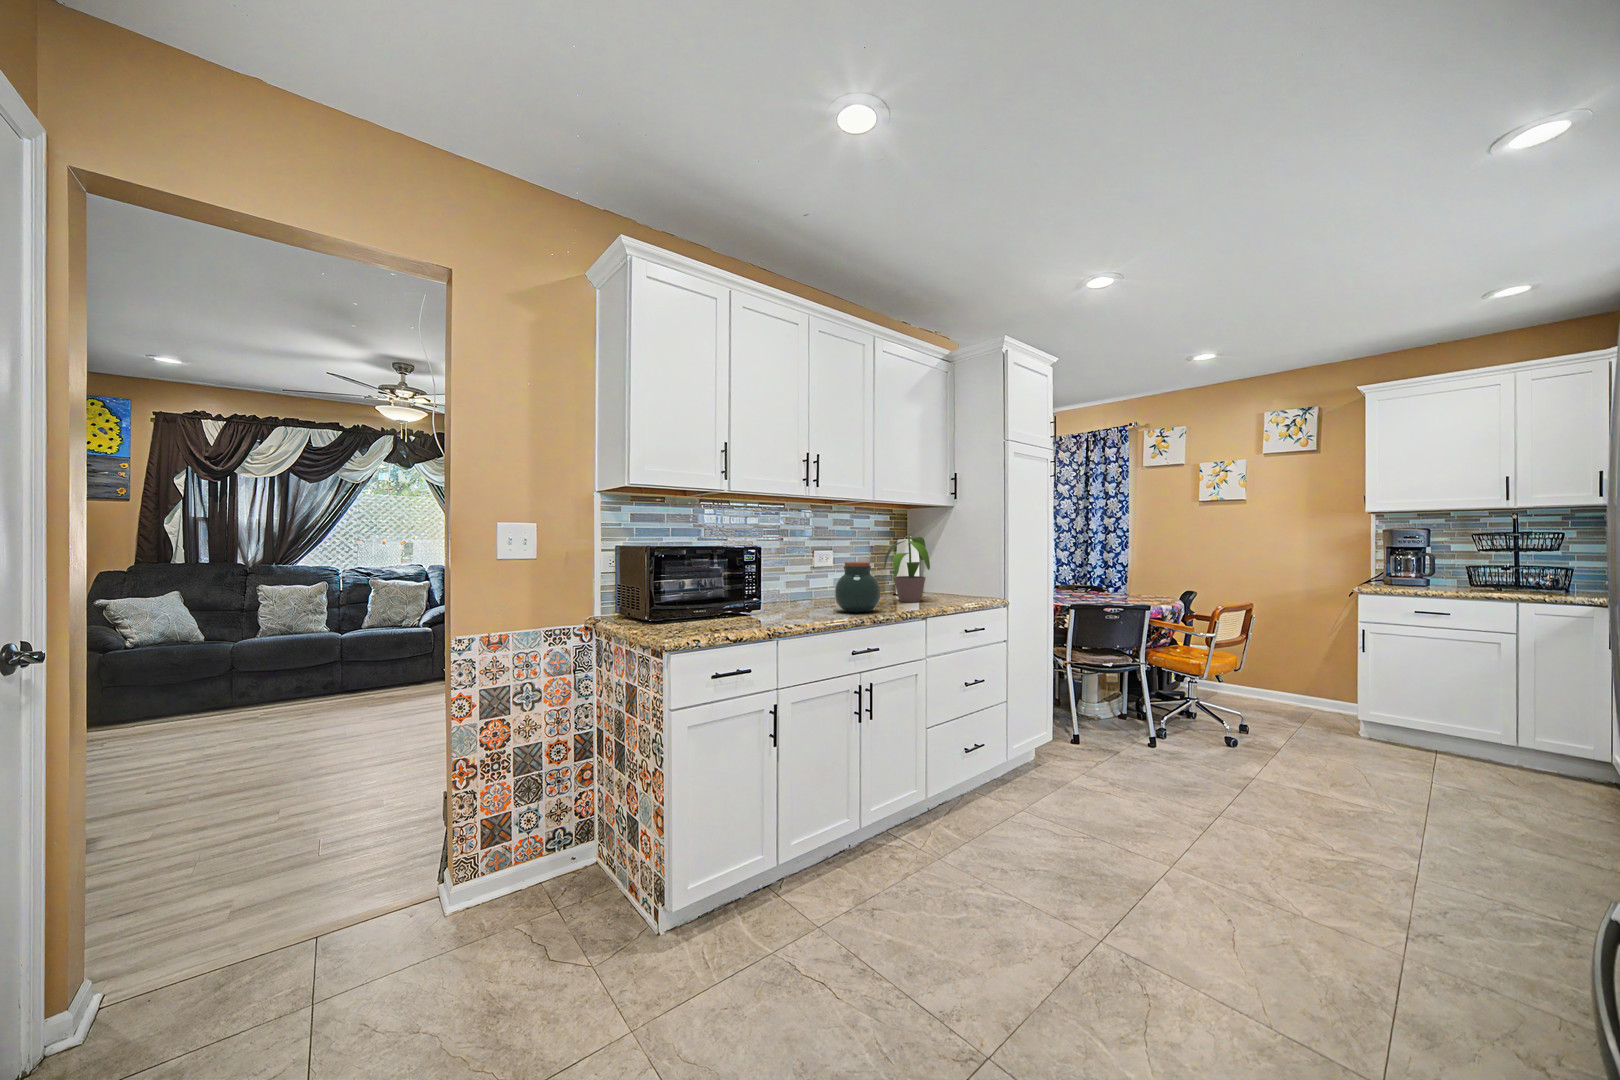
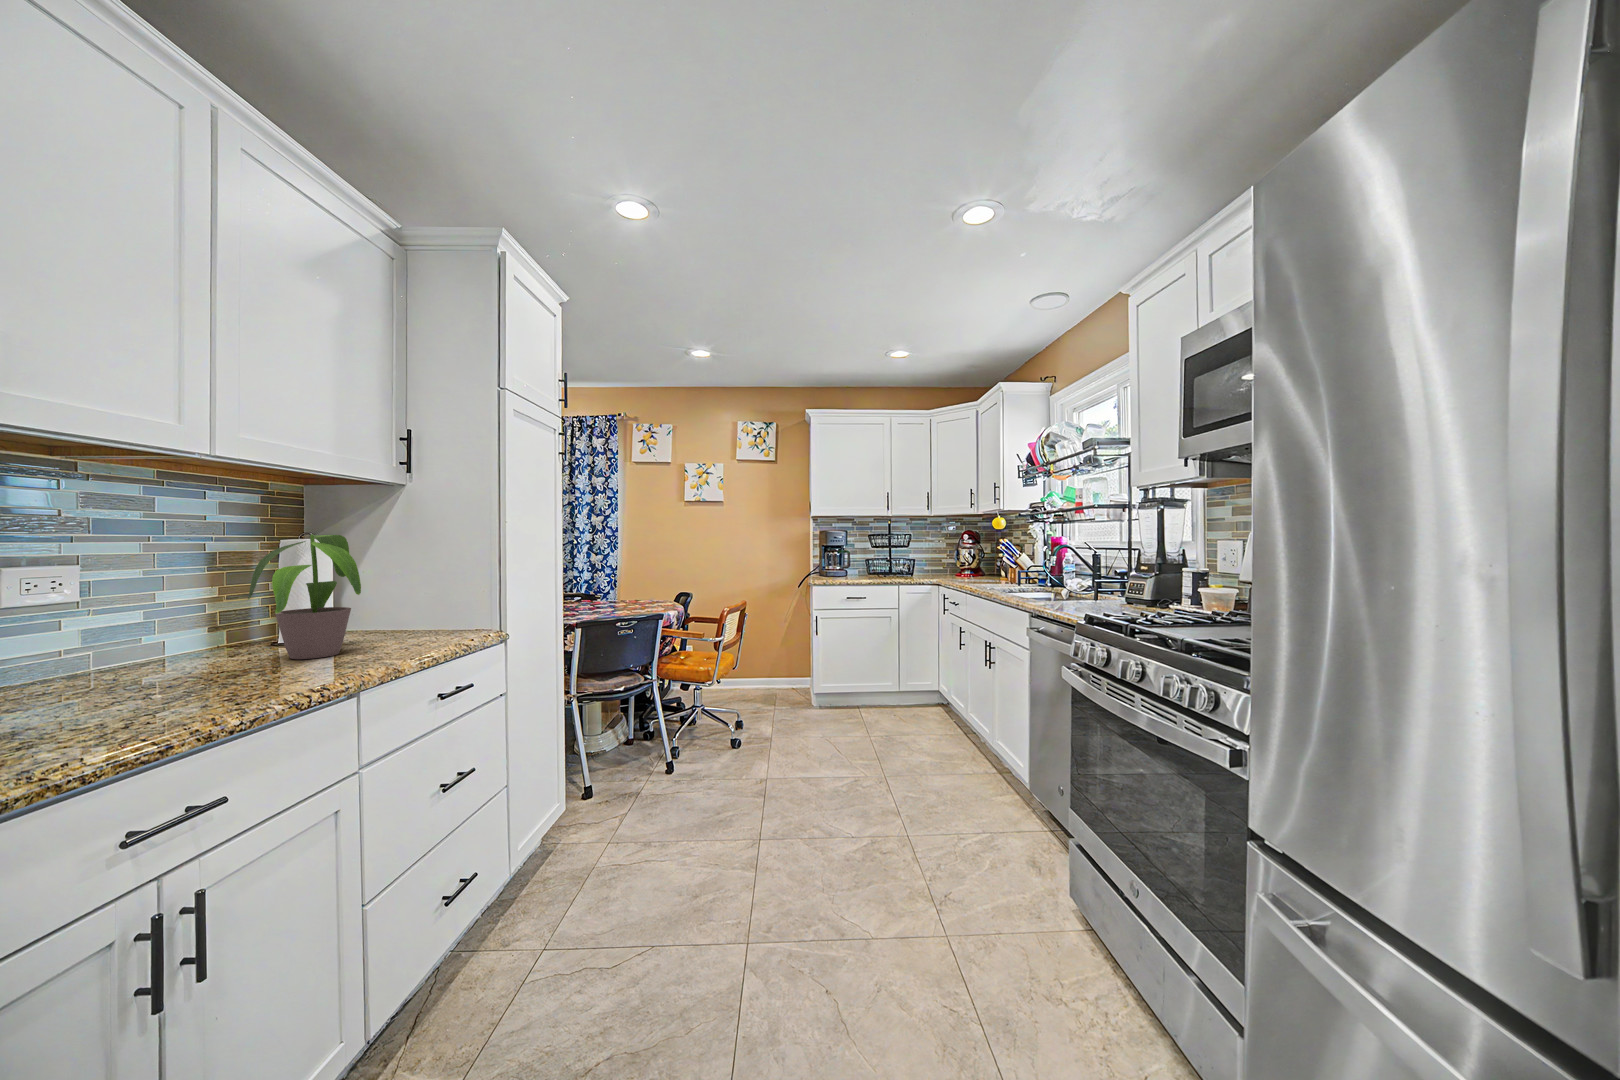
jar: present [835,562,880,612] -> none [87,589,237,709]

